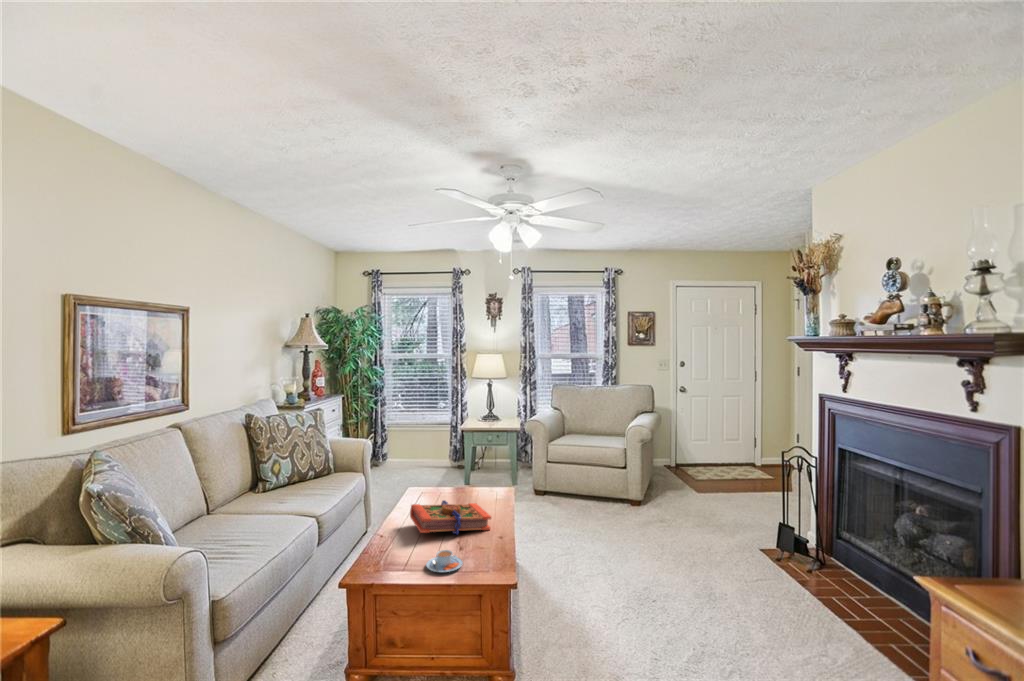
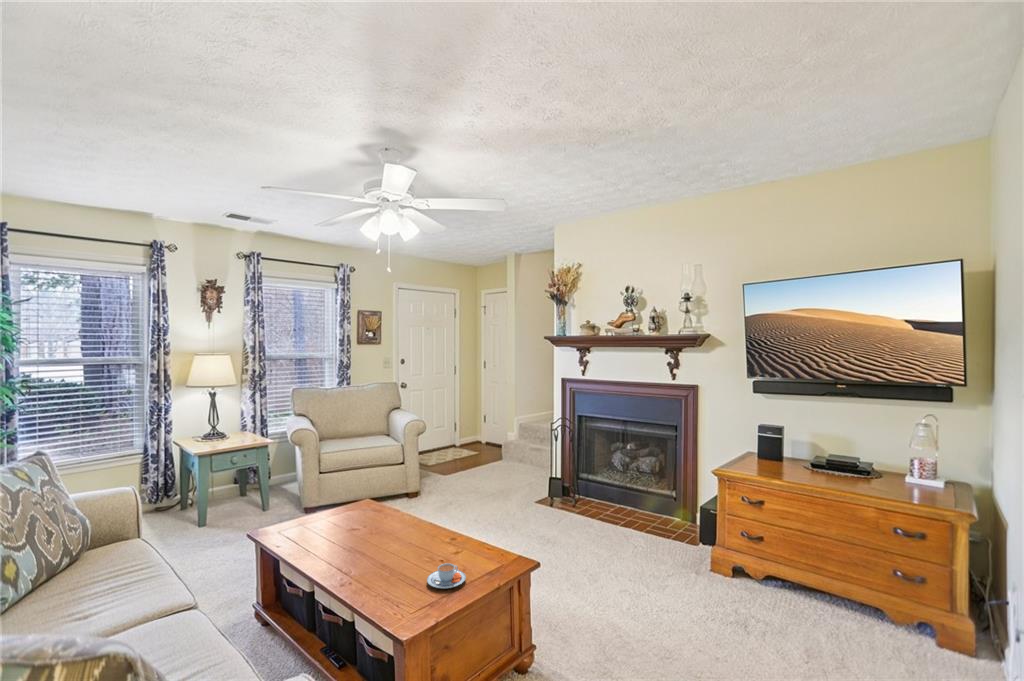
book: present [410,500,491,535] -> none [330,520,423,564]

